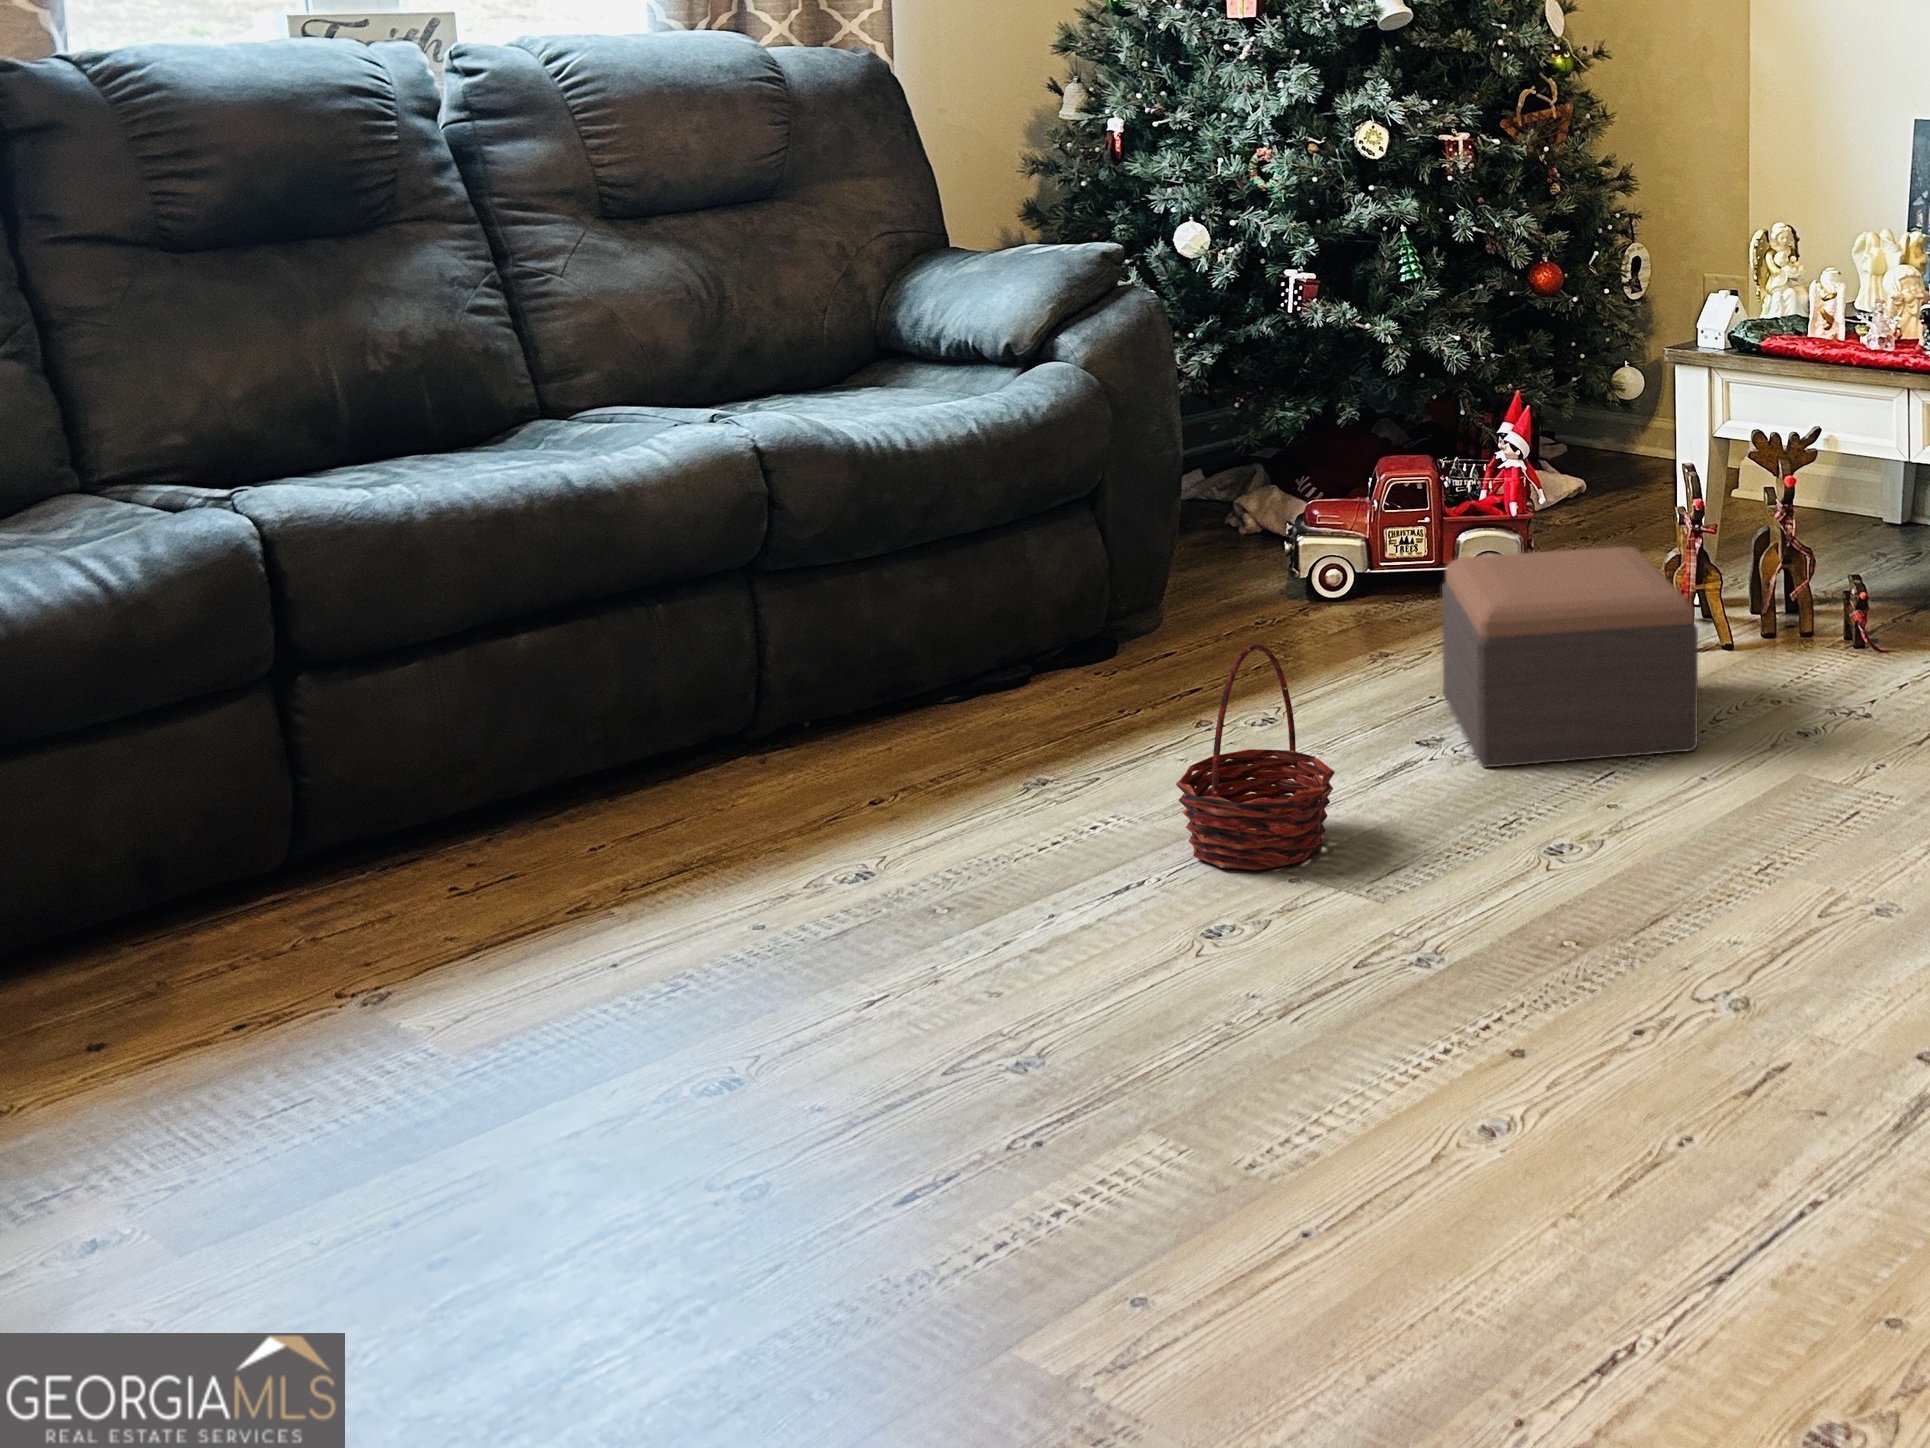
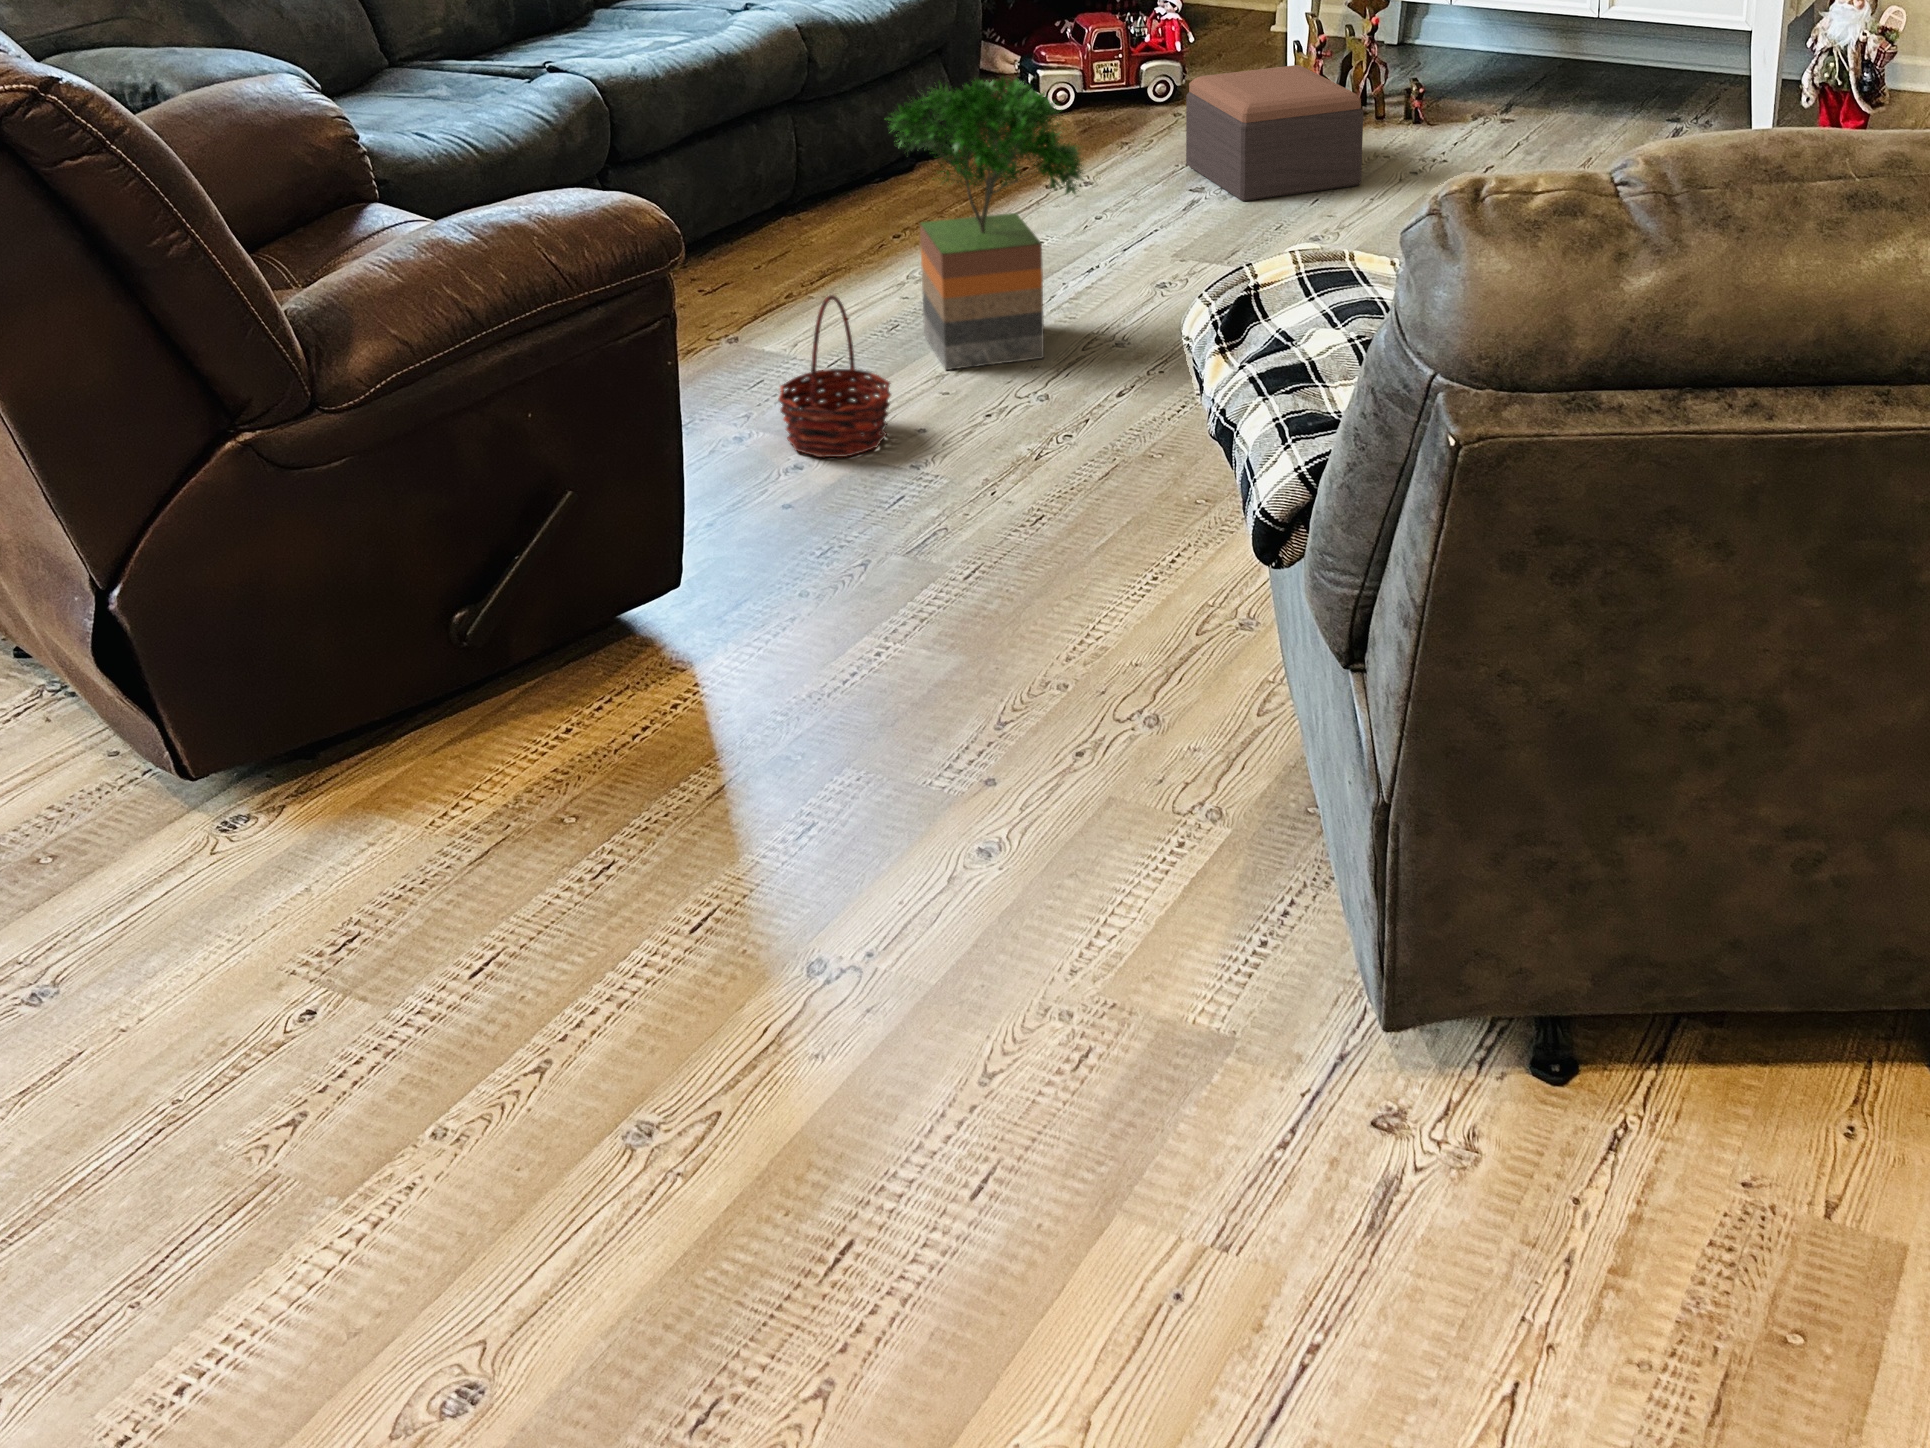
potted tree: none [587,536,954,1088] -> present [887,77,1083,370]
basket: present [1176,644,1335,870] -> present [778,295,891,457]

